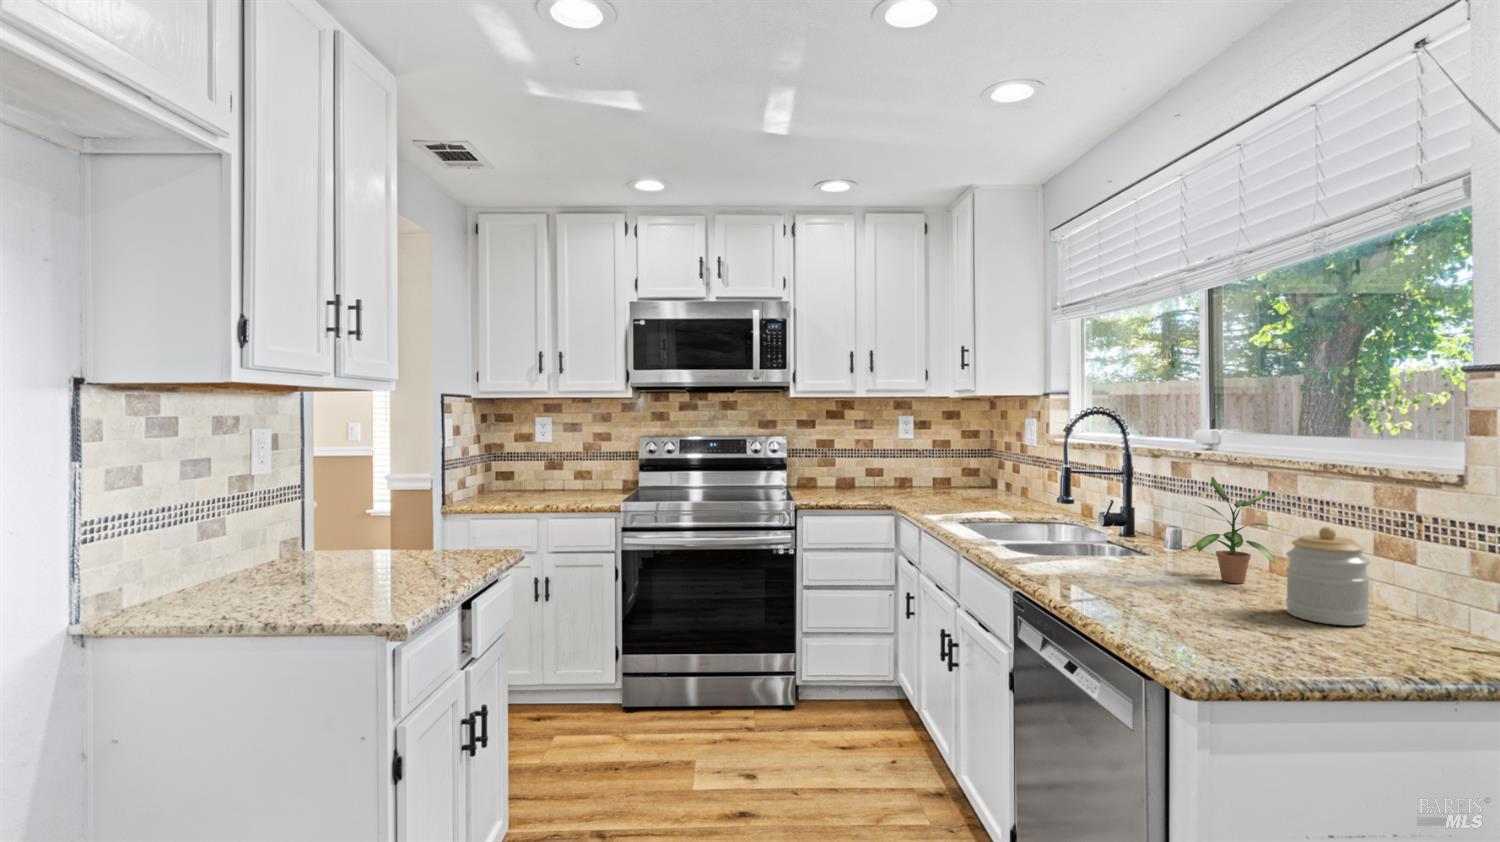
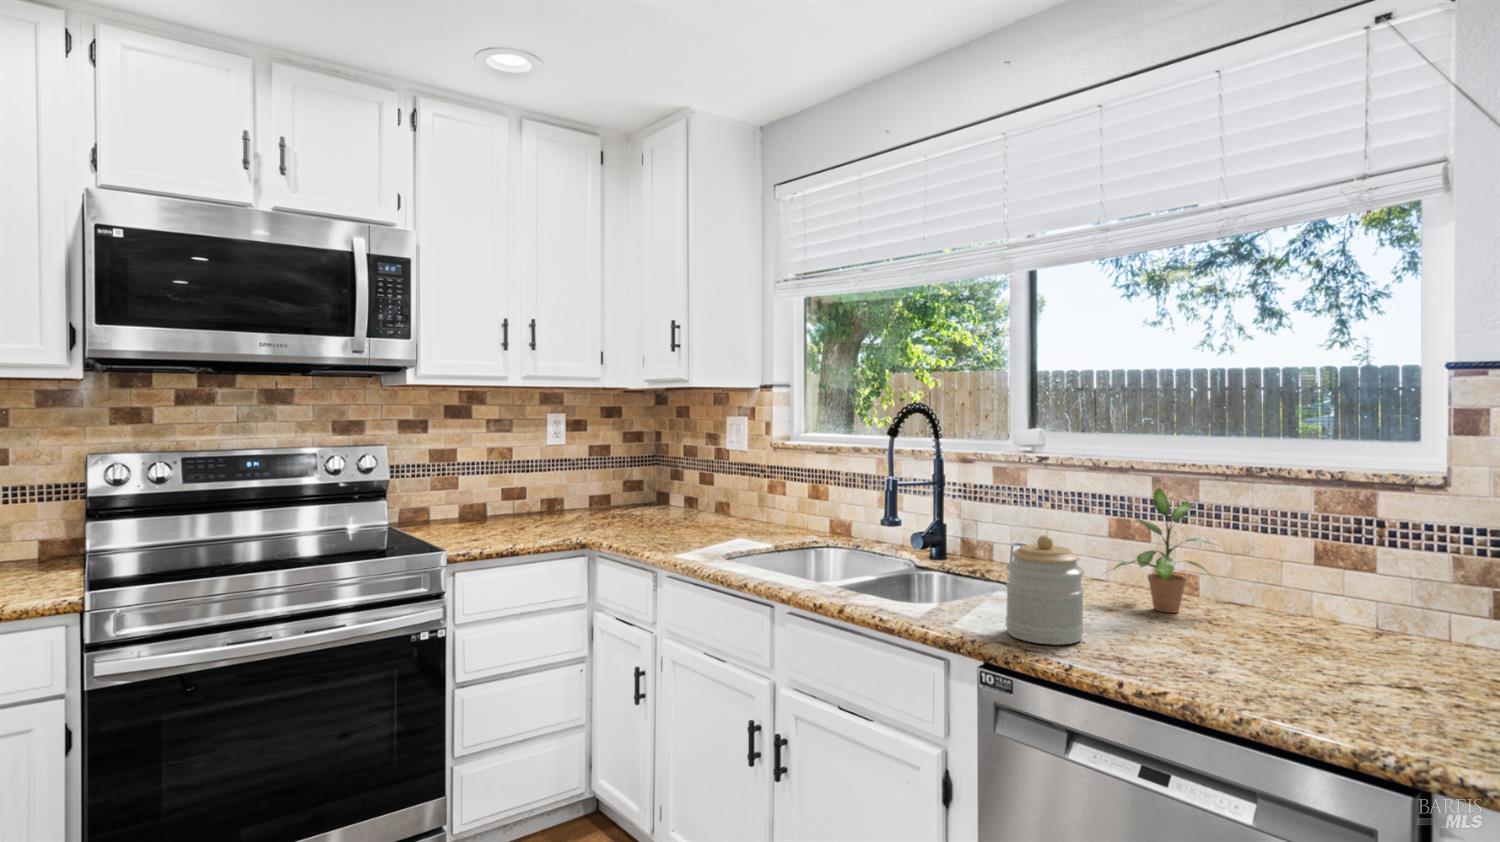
jar: present [1286,527,1370,625] -> present [1006,535,1084,645]

